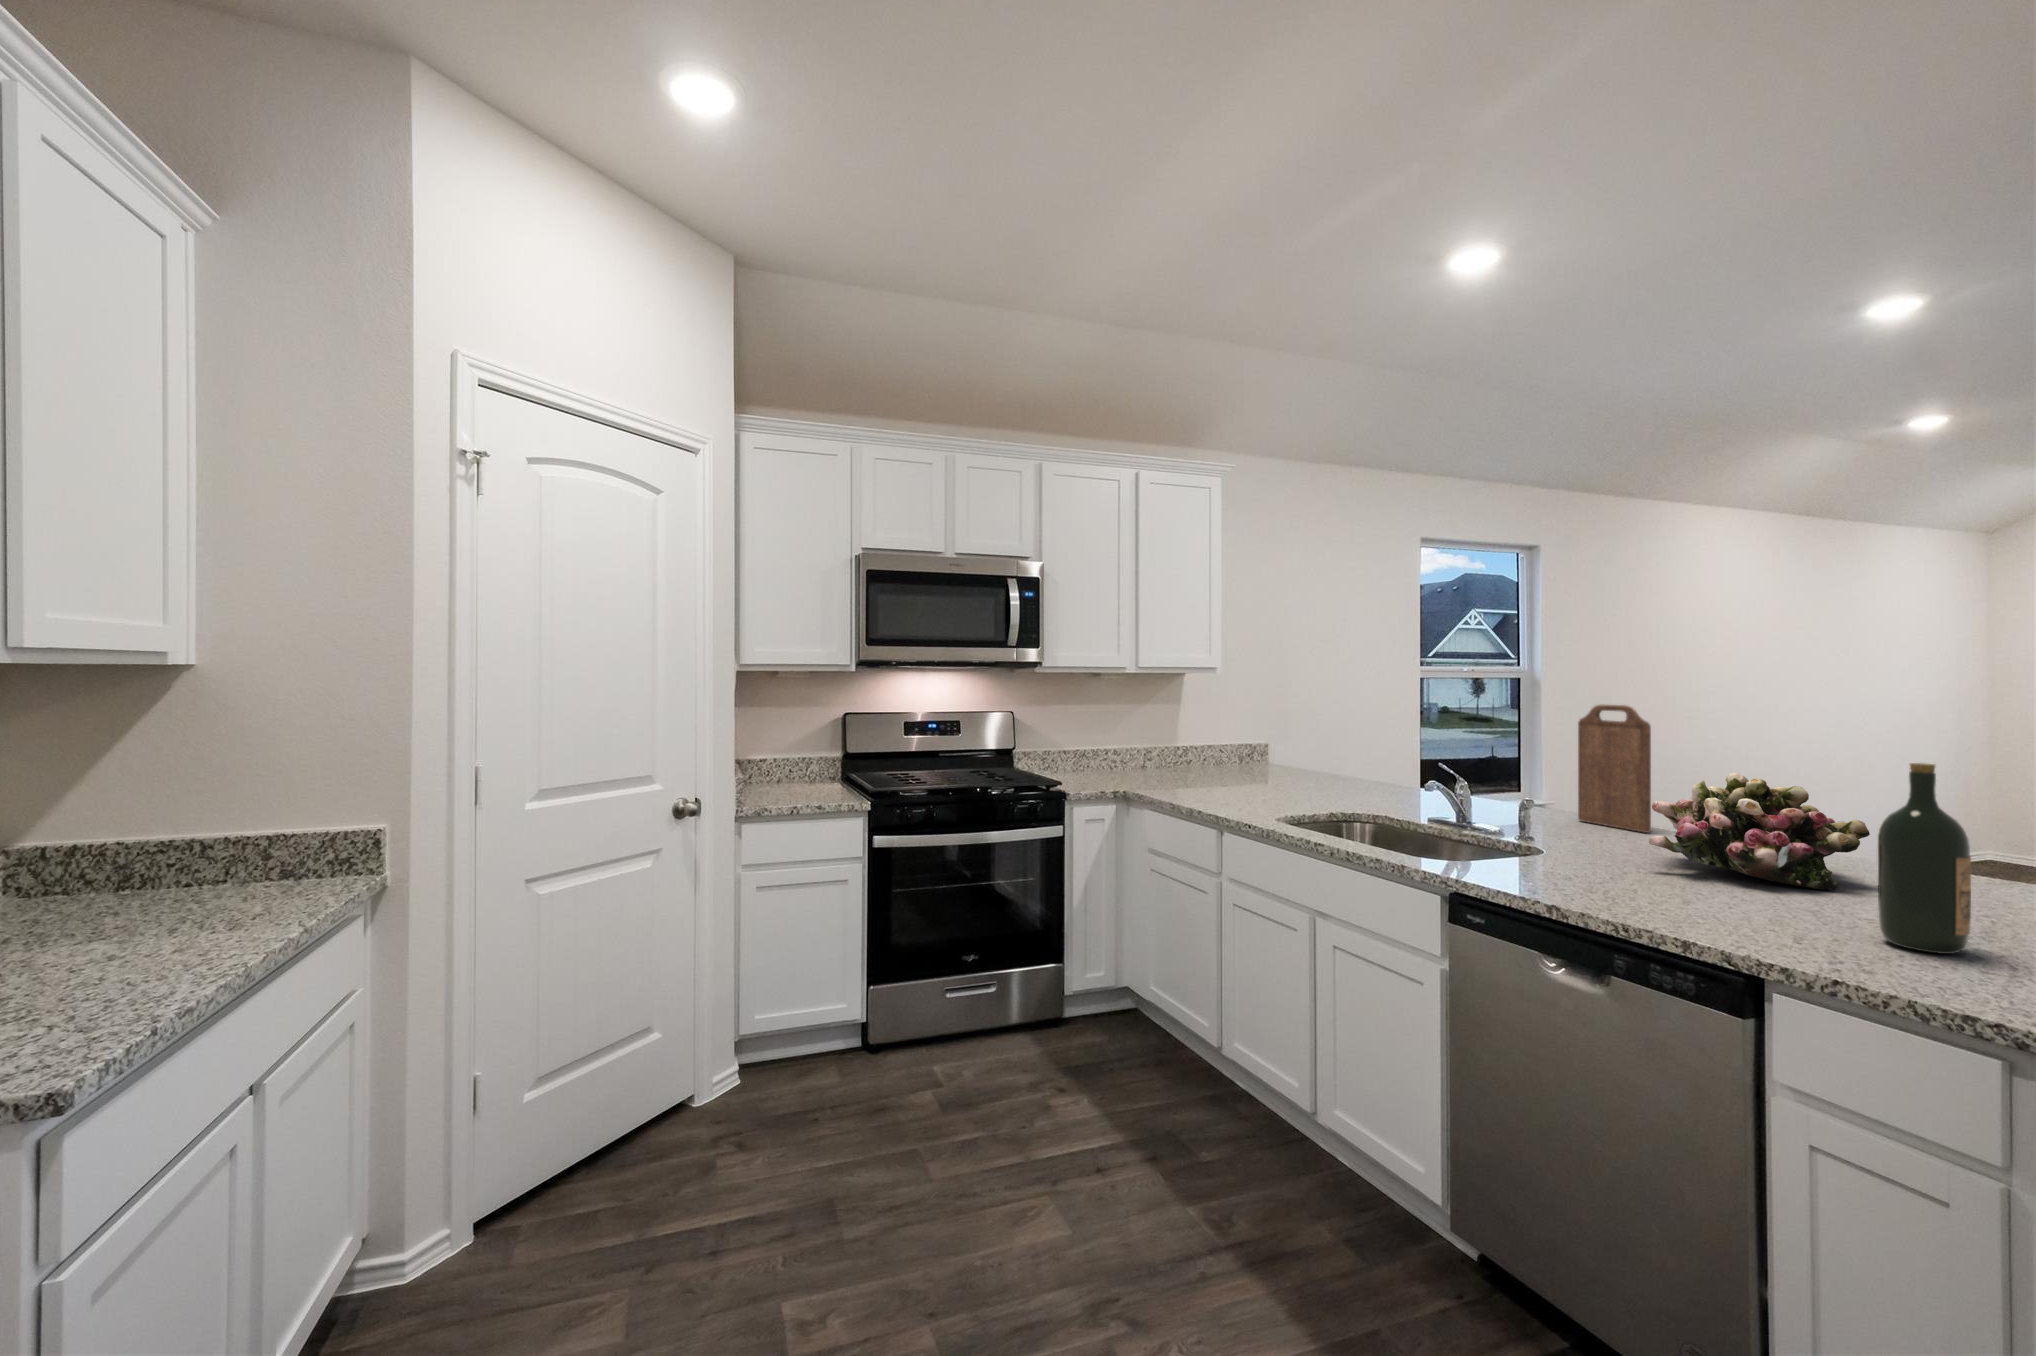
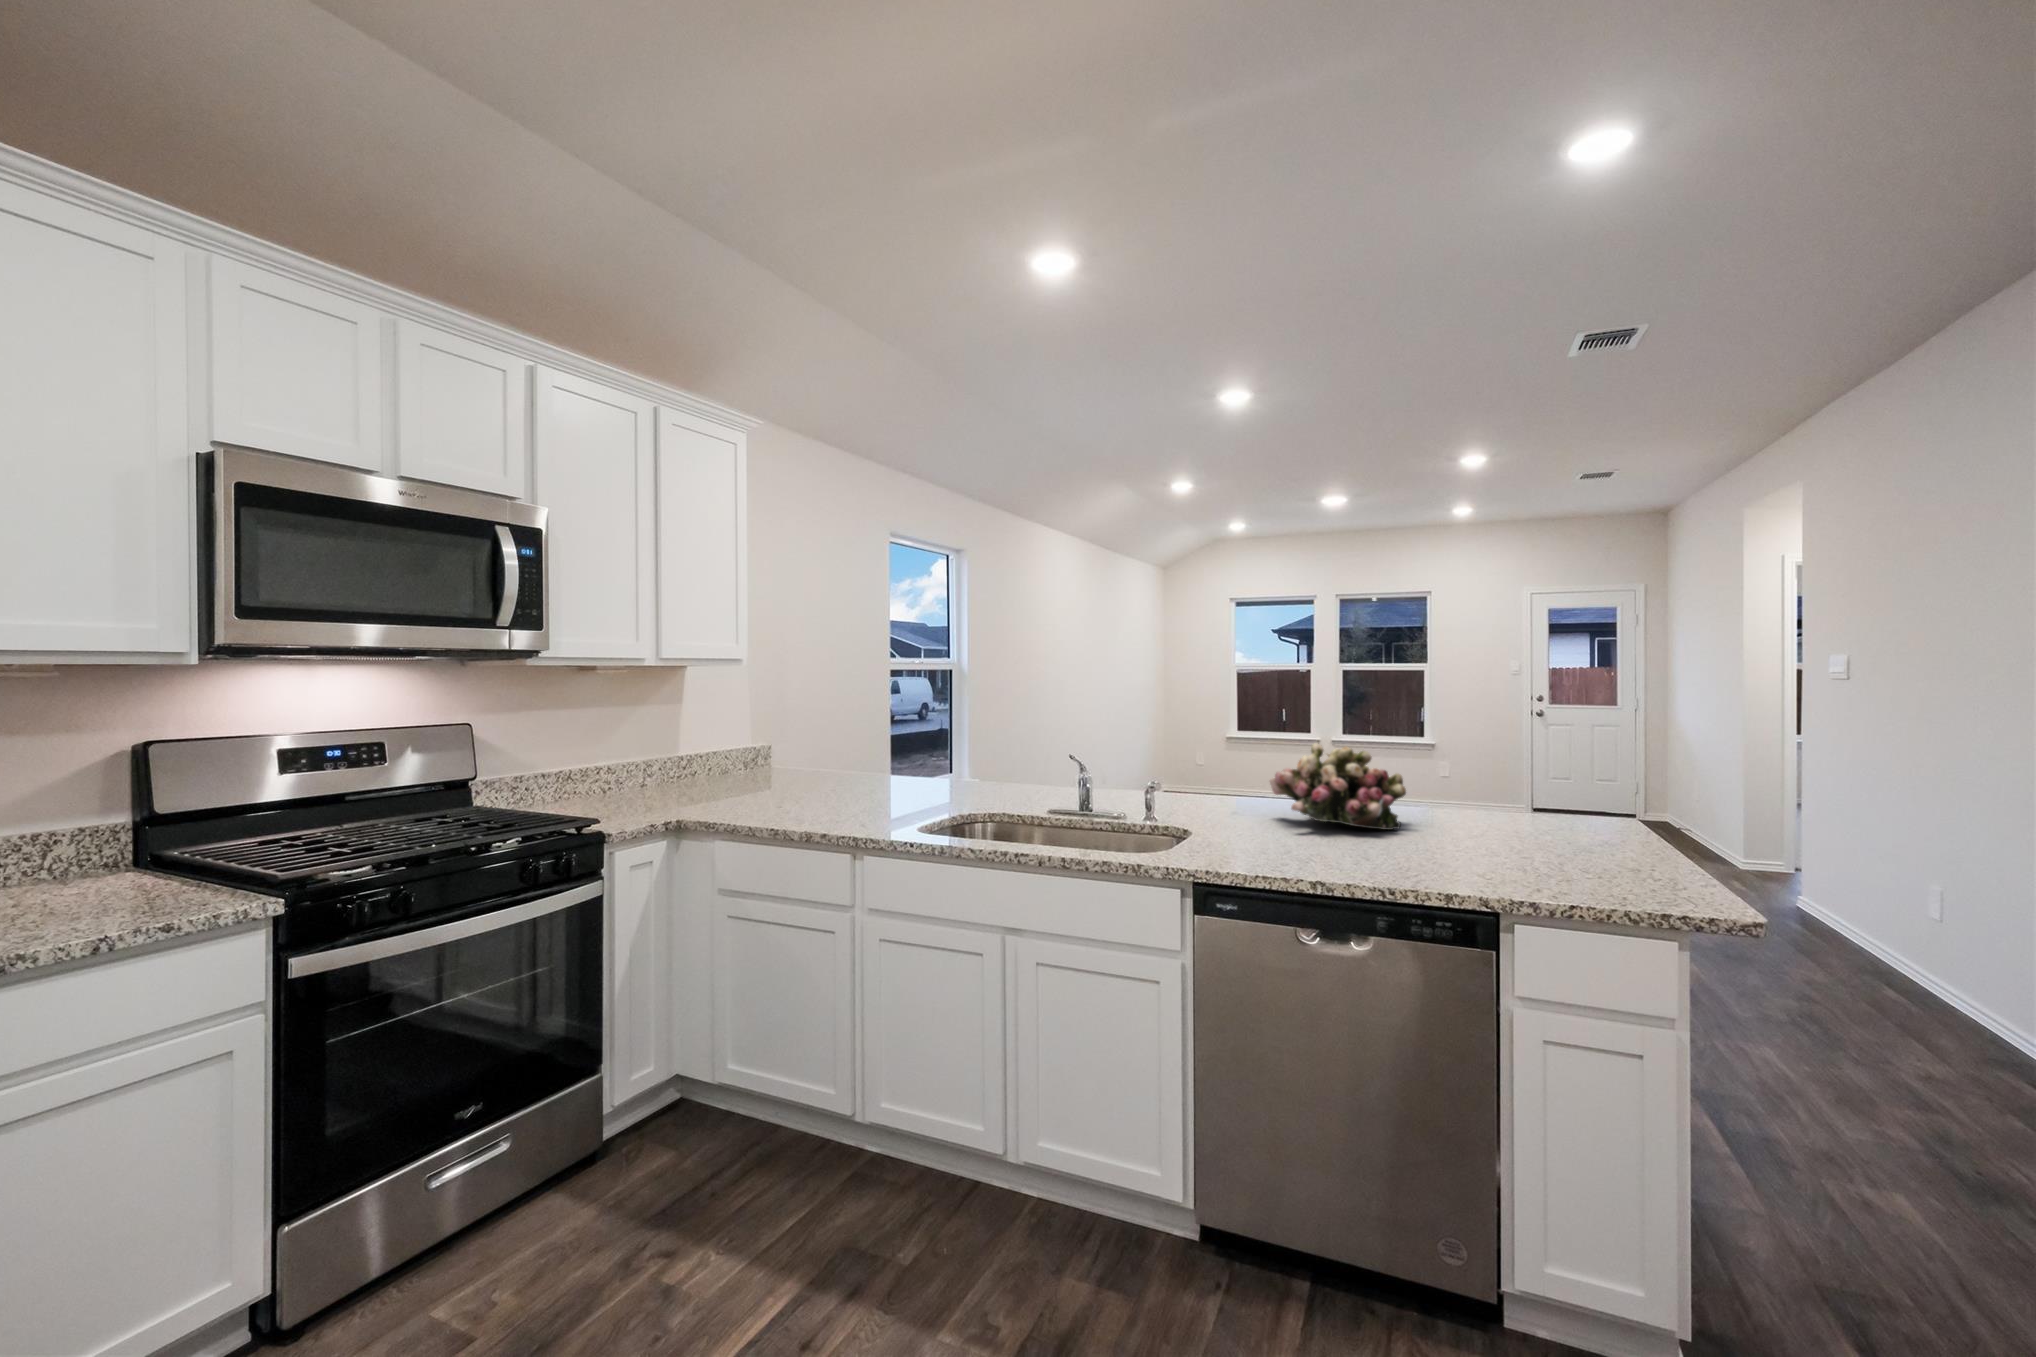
cutting board: present [1578,705,1651,833] -> none [1153,691,1215,800]
wine bottle: present [1878,763,1971,954] -> none [1501,726,1557,868]

